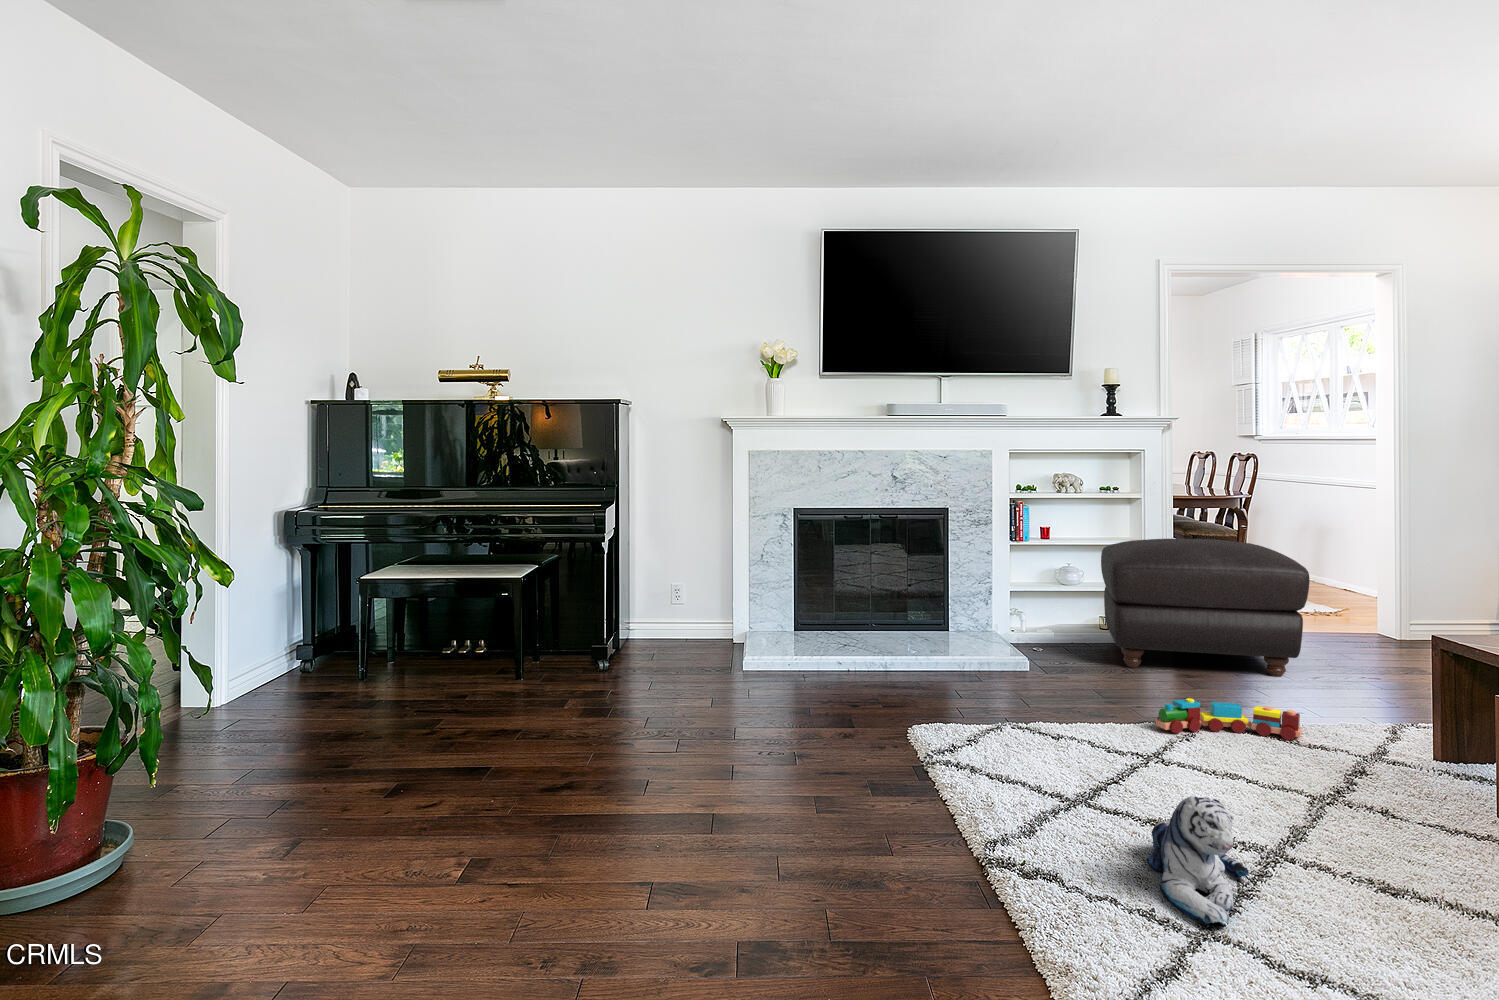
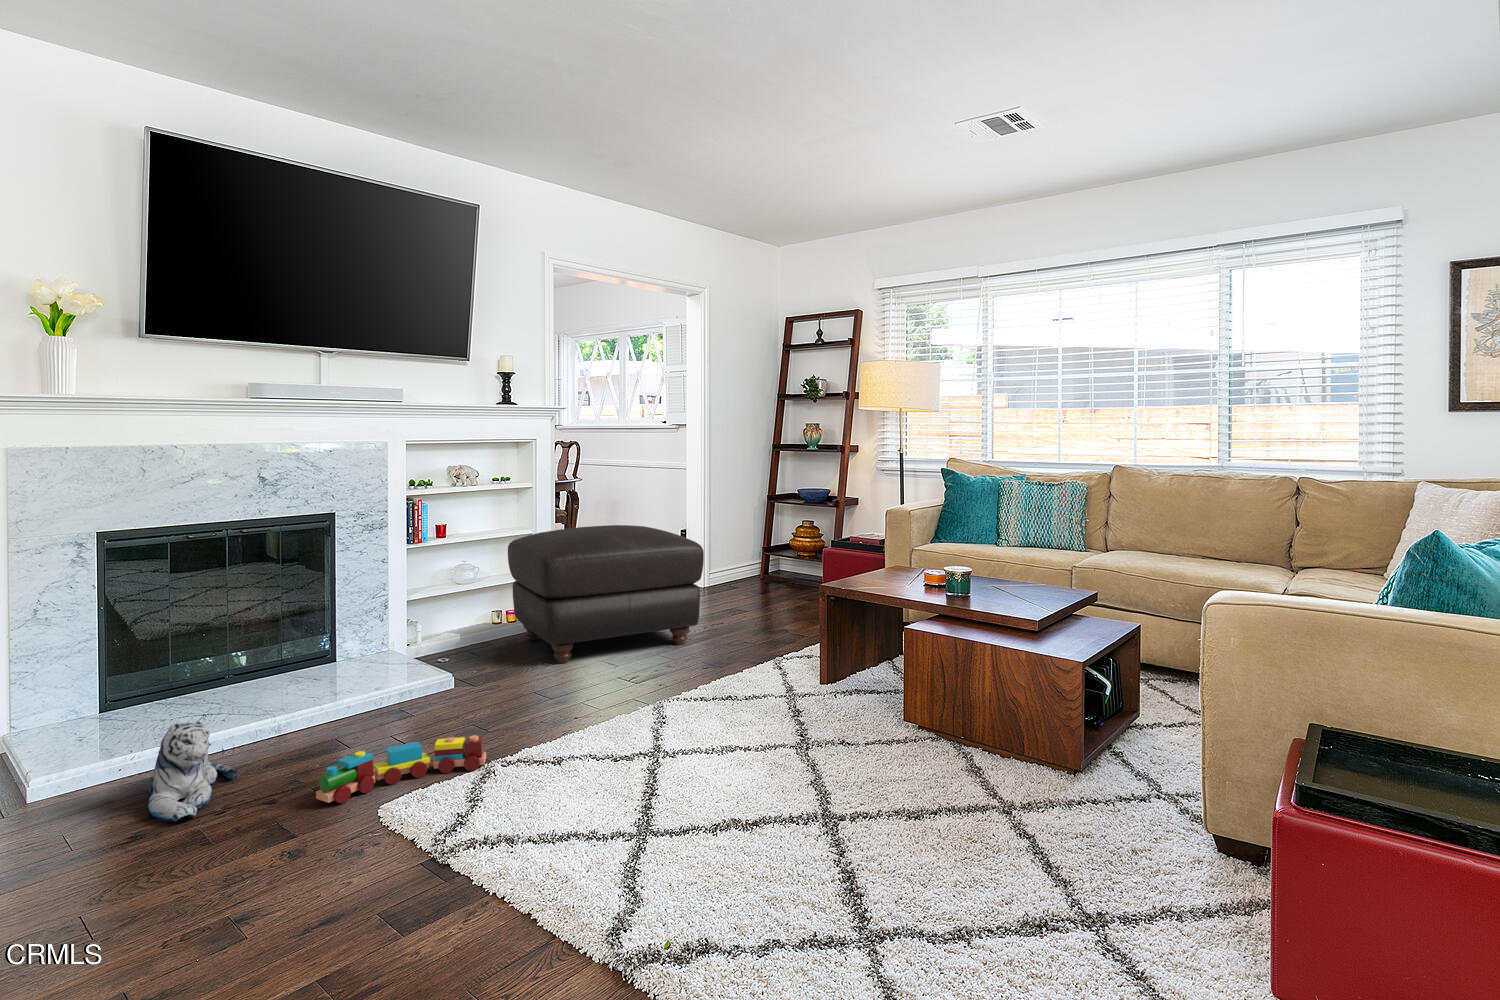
toy train: present [1156,698,1302,740] -> present [316,735,486,803]
plush toy: present [1146,796,1249,924] -> present [147,722,237,822]

